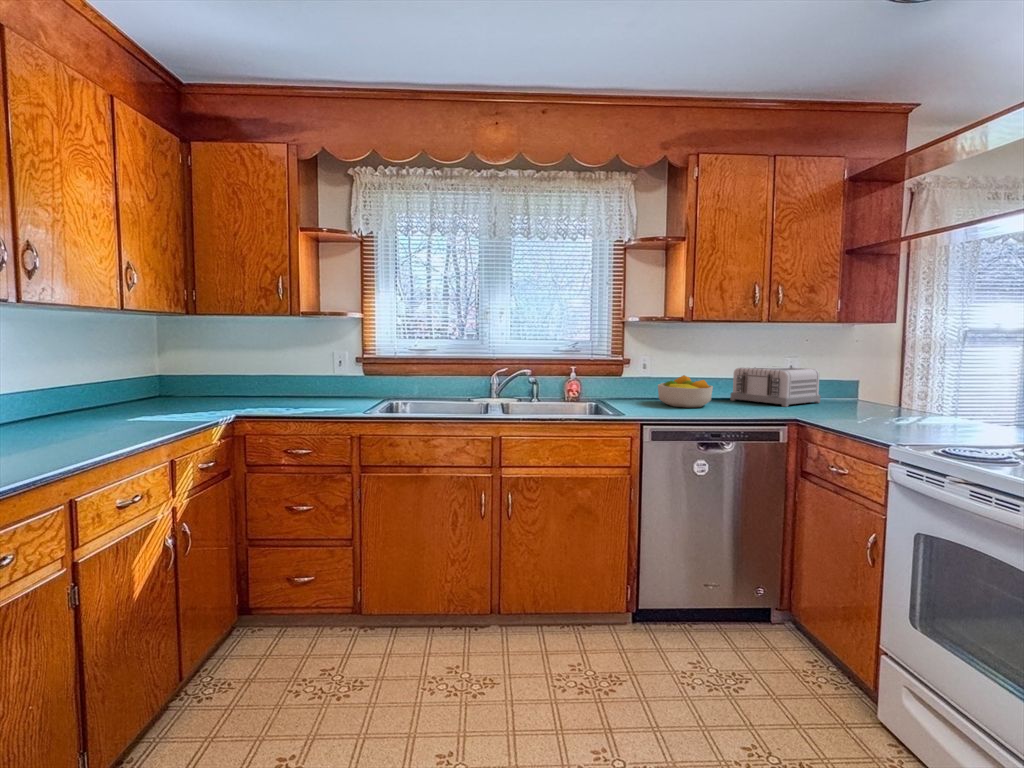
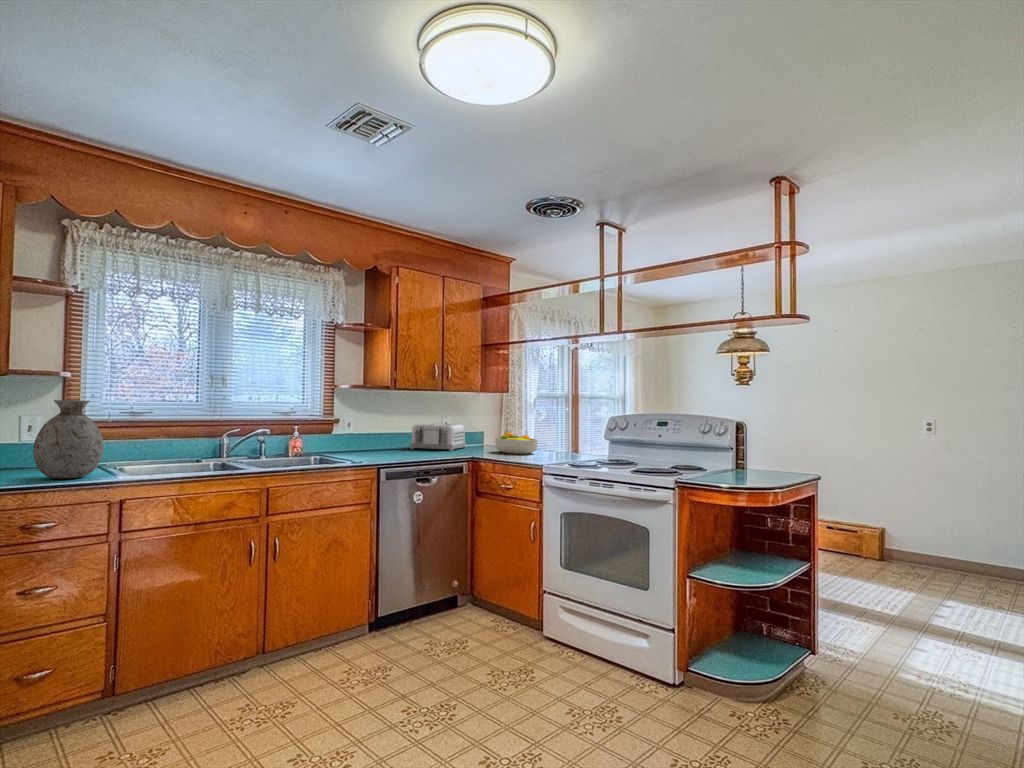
vase: none [300,339,353,411] -> present [33,400,104,479]
fruit bowl: present [658,375,713,408] -> present [495,432,538,454]

